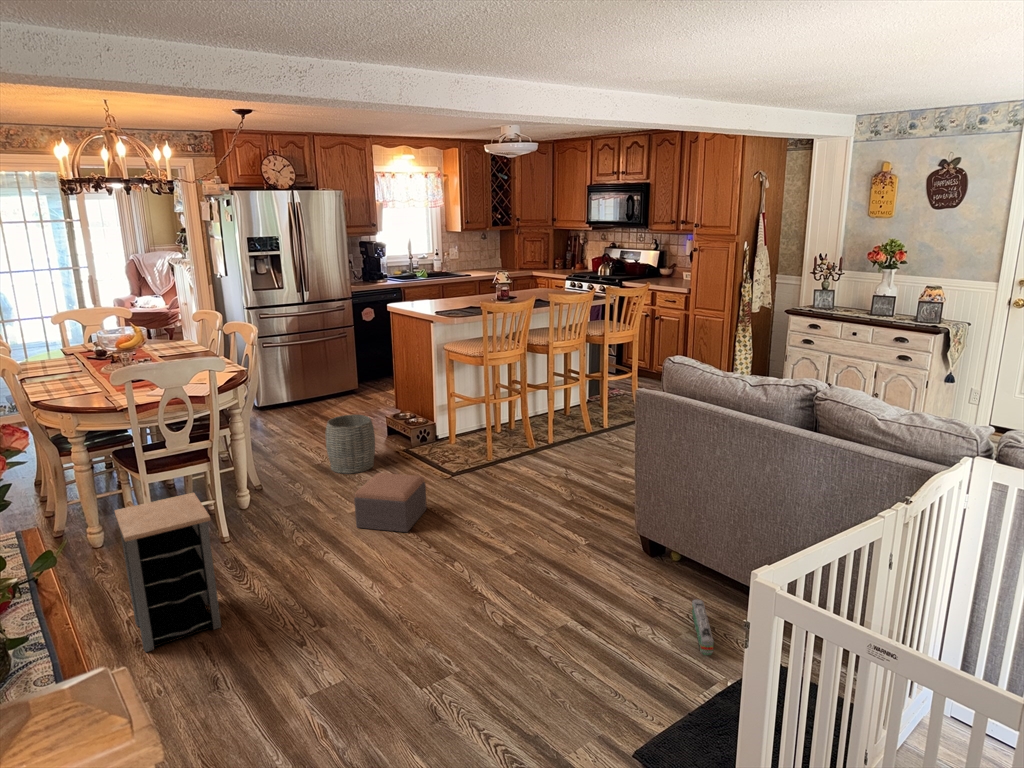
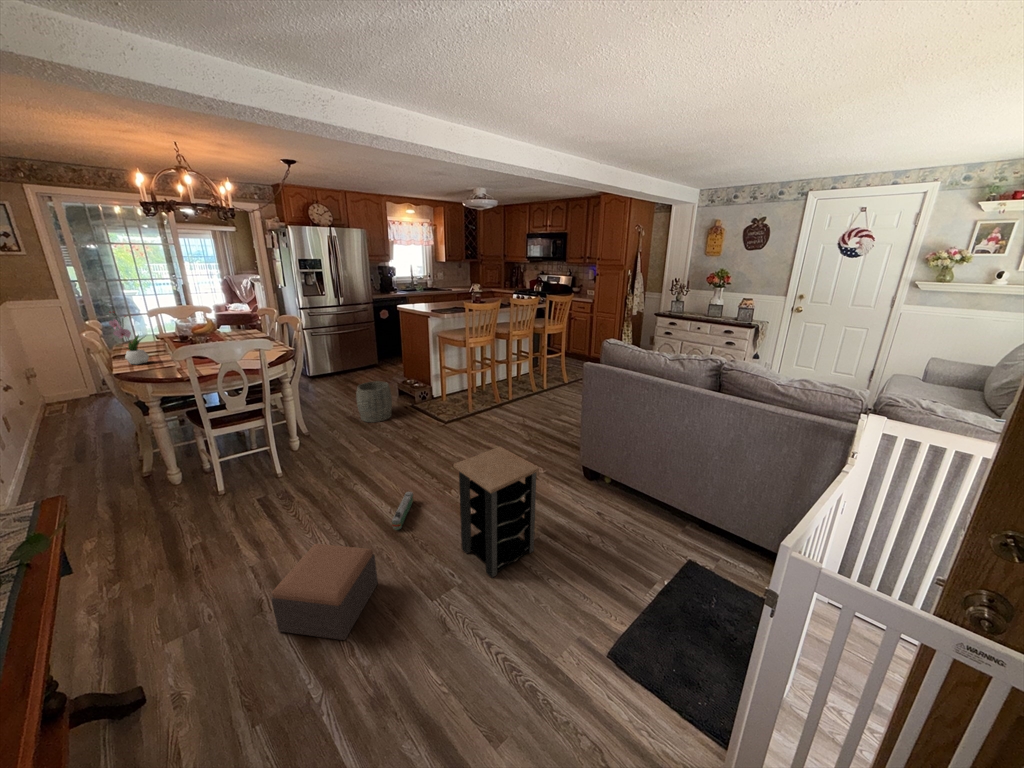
flower arrangement: none [32,323,73,390] -> present [109,311,149,364]
footstool: present [354,473,427,532] -> present [271,544,378,640]
side table: present [115,493,221,652] -> present [454,447,539,578]
toy train: present [692,599,713,655] -> present [392,492,413,530]

